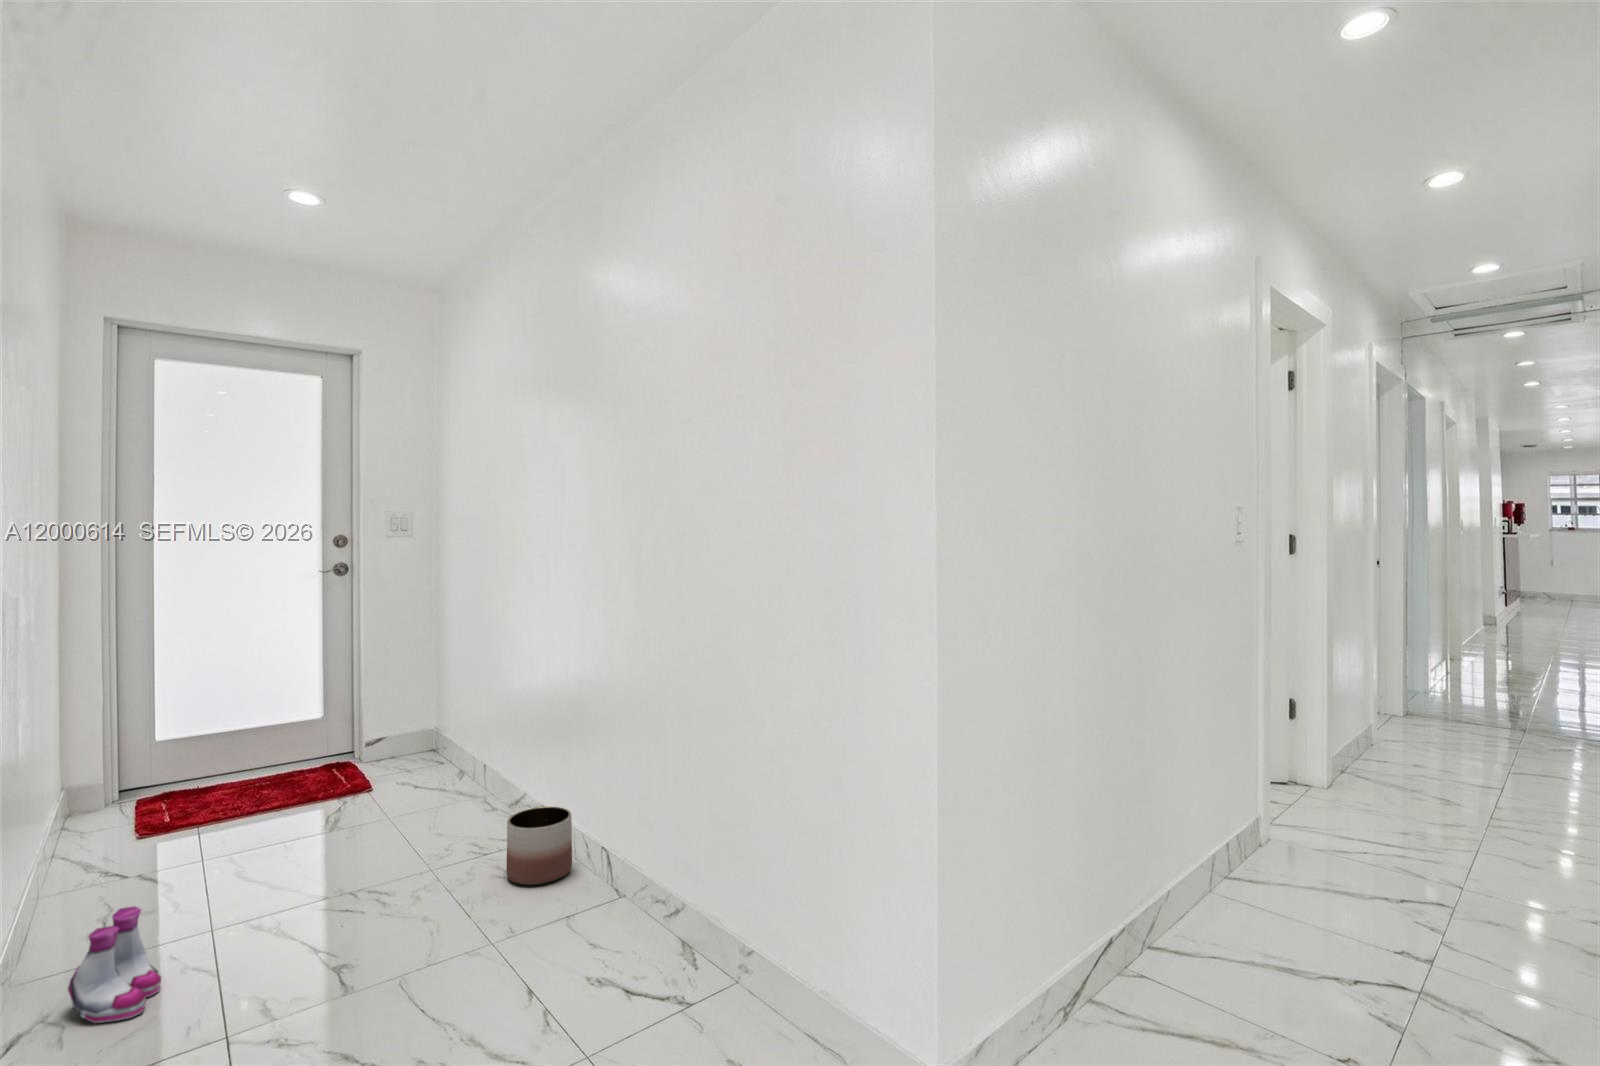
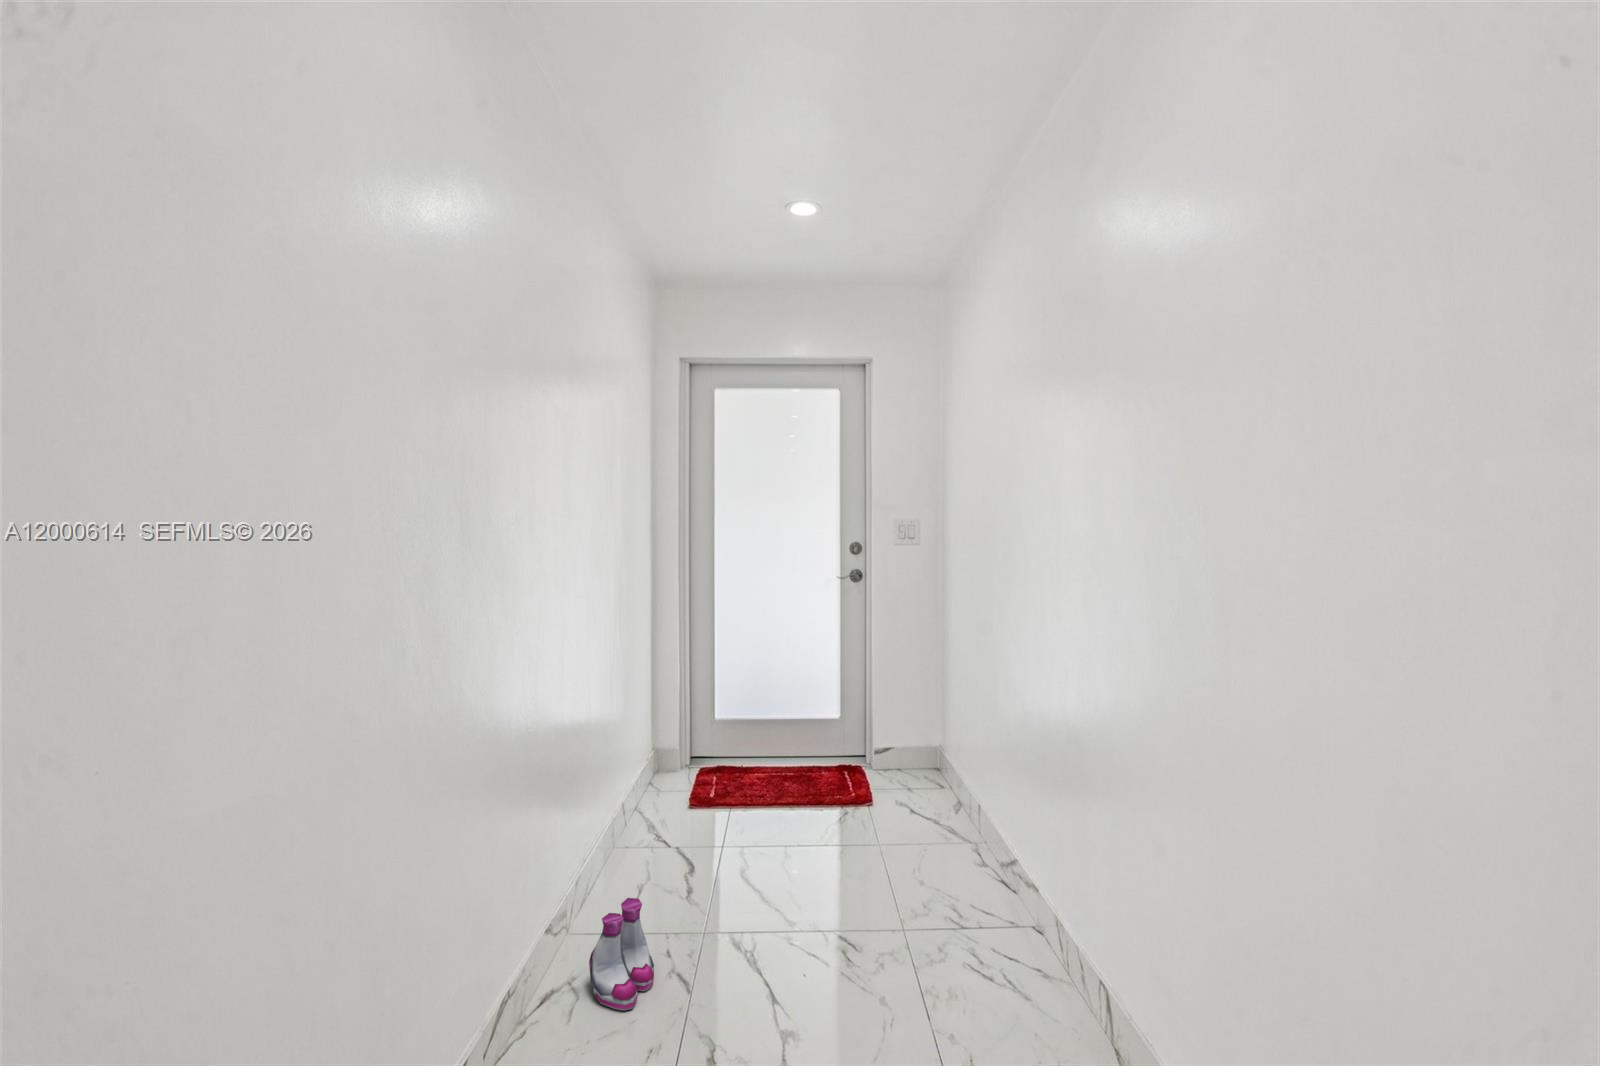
planter: present [506,807,572,885] -> none [978,891,1059,997]

